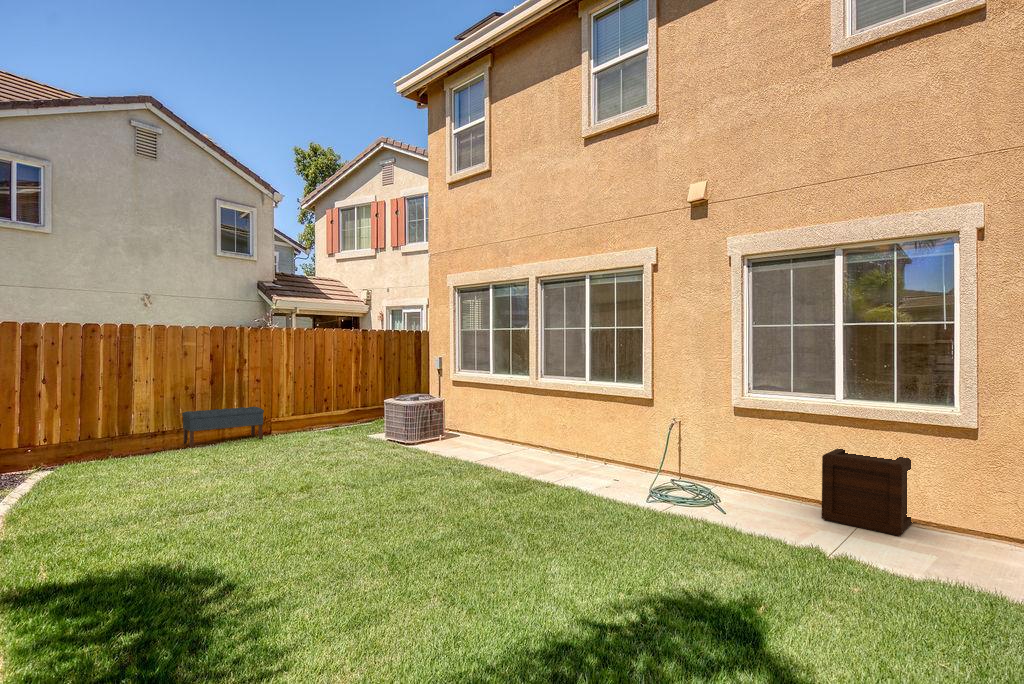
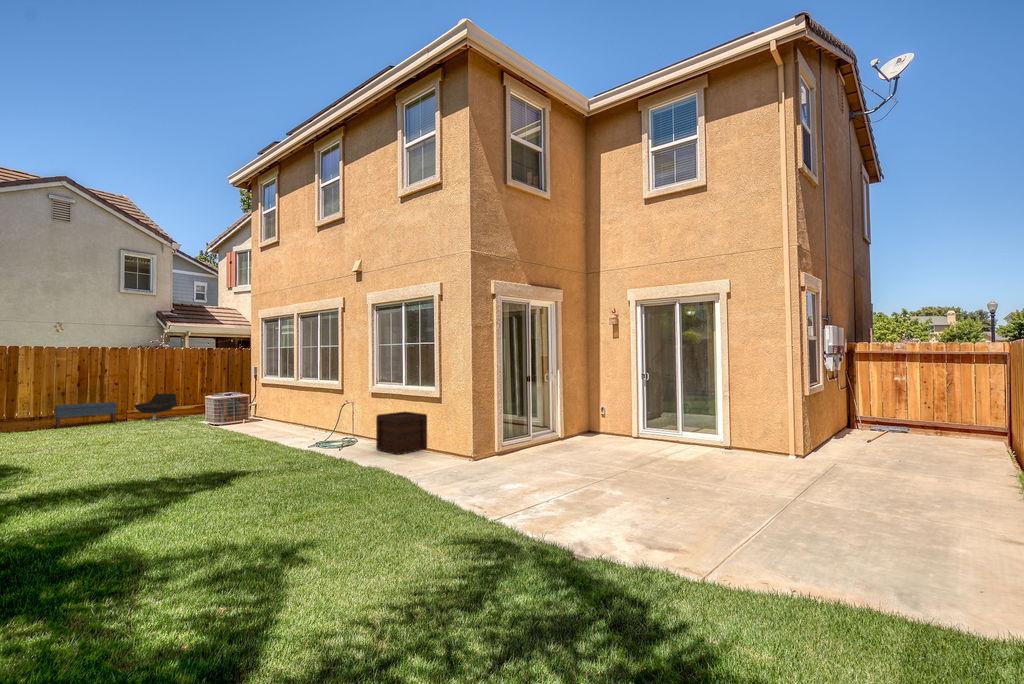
lounge chair: none [284,395,336,438] -> present [134,393,177,422]

